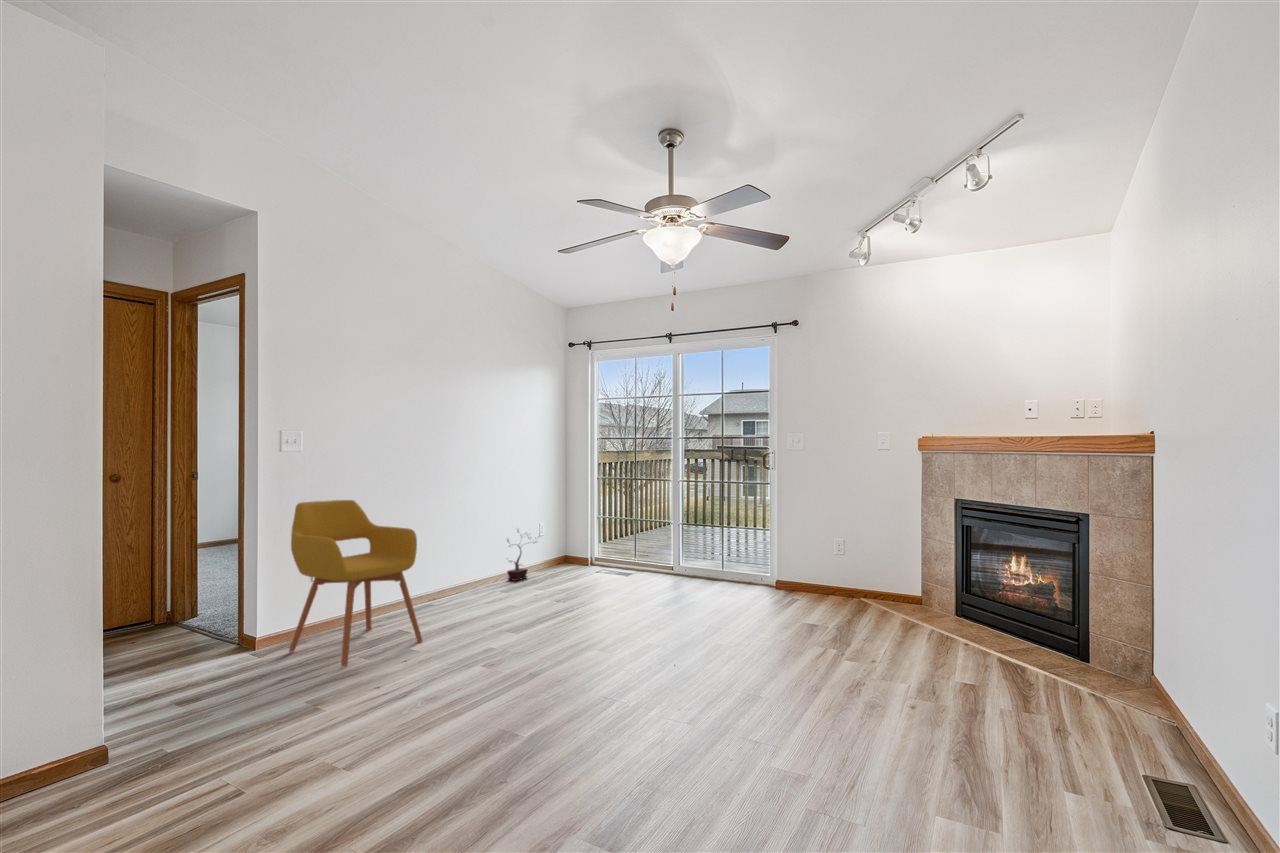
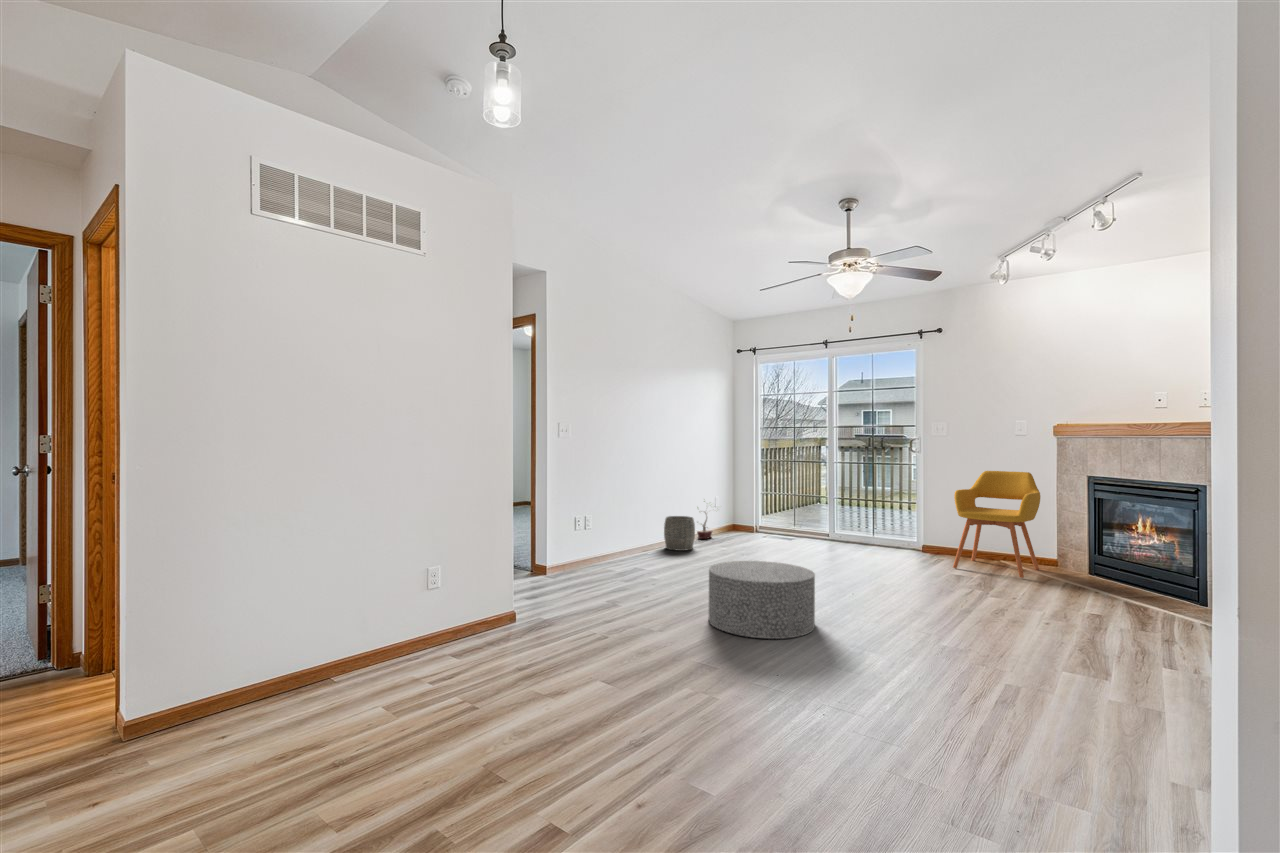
armchair: present [289,500,422,667] -> present [953,471,1040,578]
woven basket: none [454,554,497,602] -> present [664,516,695,551]
ottoman: none [441,638,603,780] -> present [708,561,815,639]

